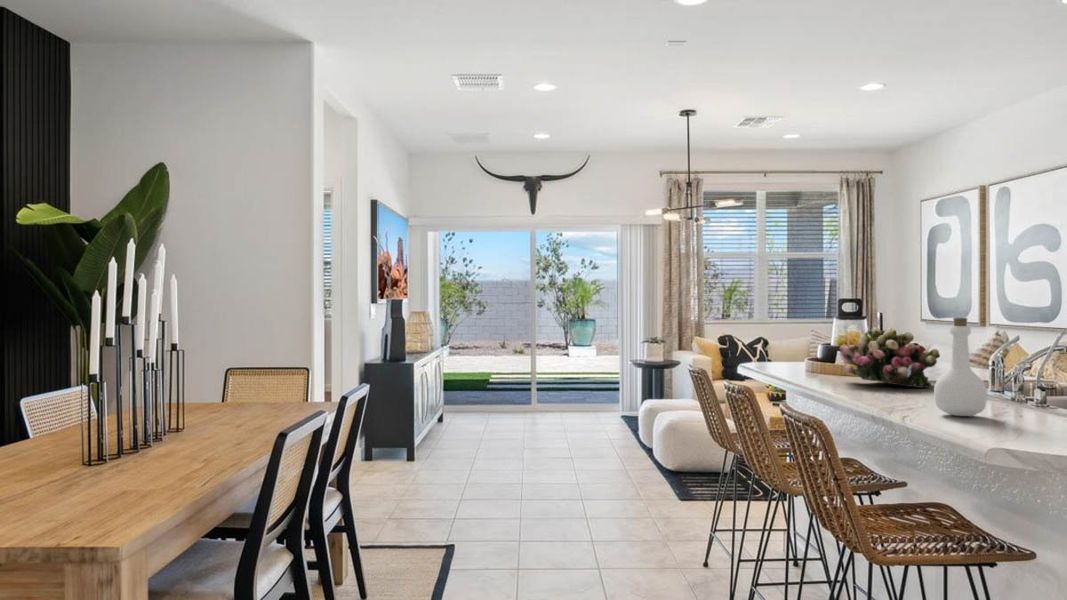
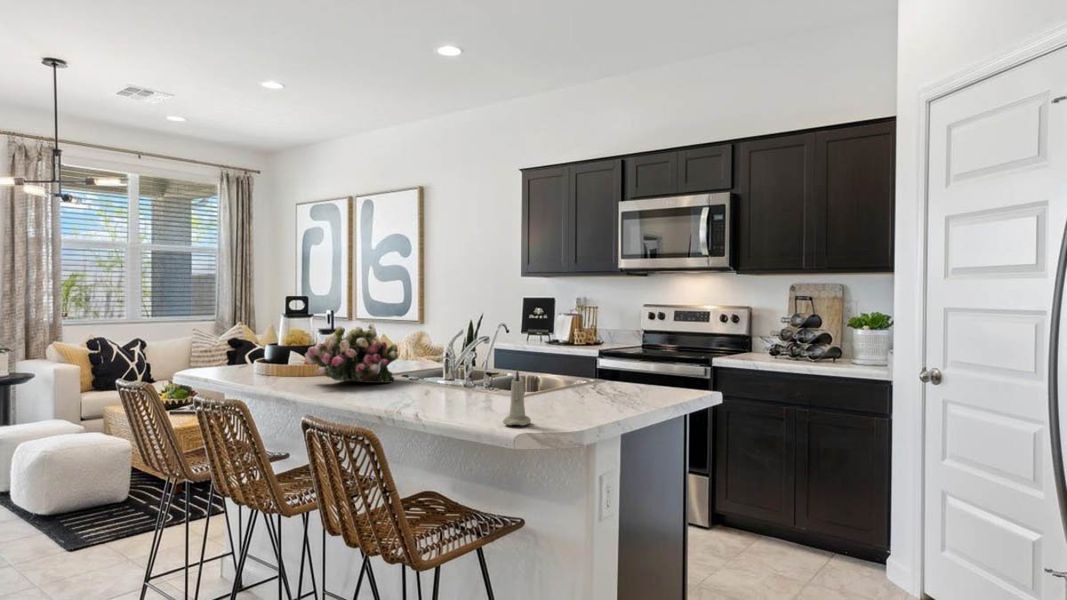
bottle: present [934,318,987,416] -> none [436,316,480,409]
candle: none [985,375,1023,437] -> present [503,369,531,426]

